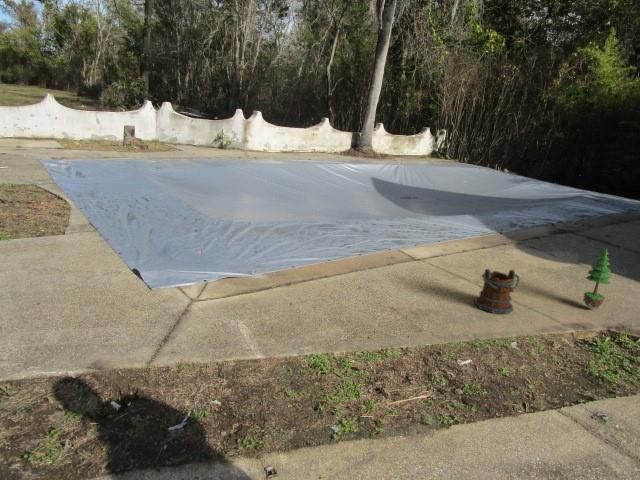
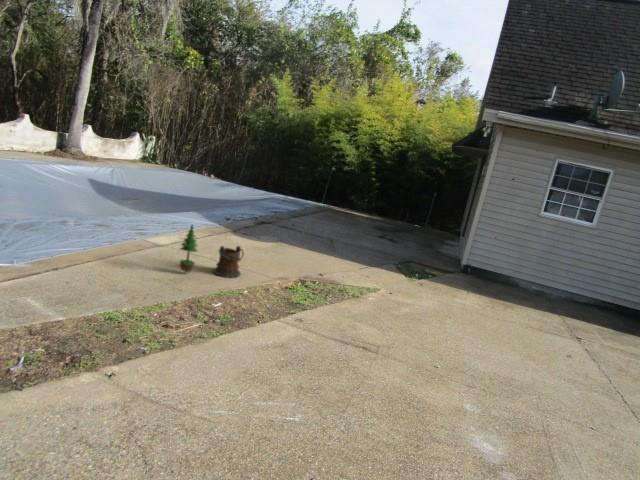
potted tree: present [583,249,611,309] -> present [180,225,197,273]

